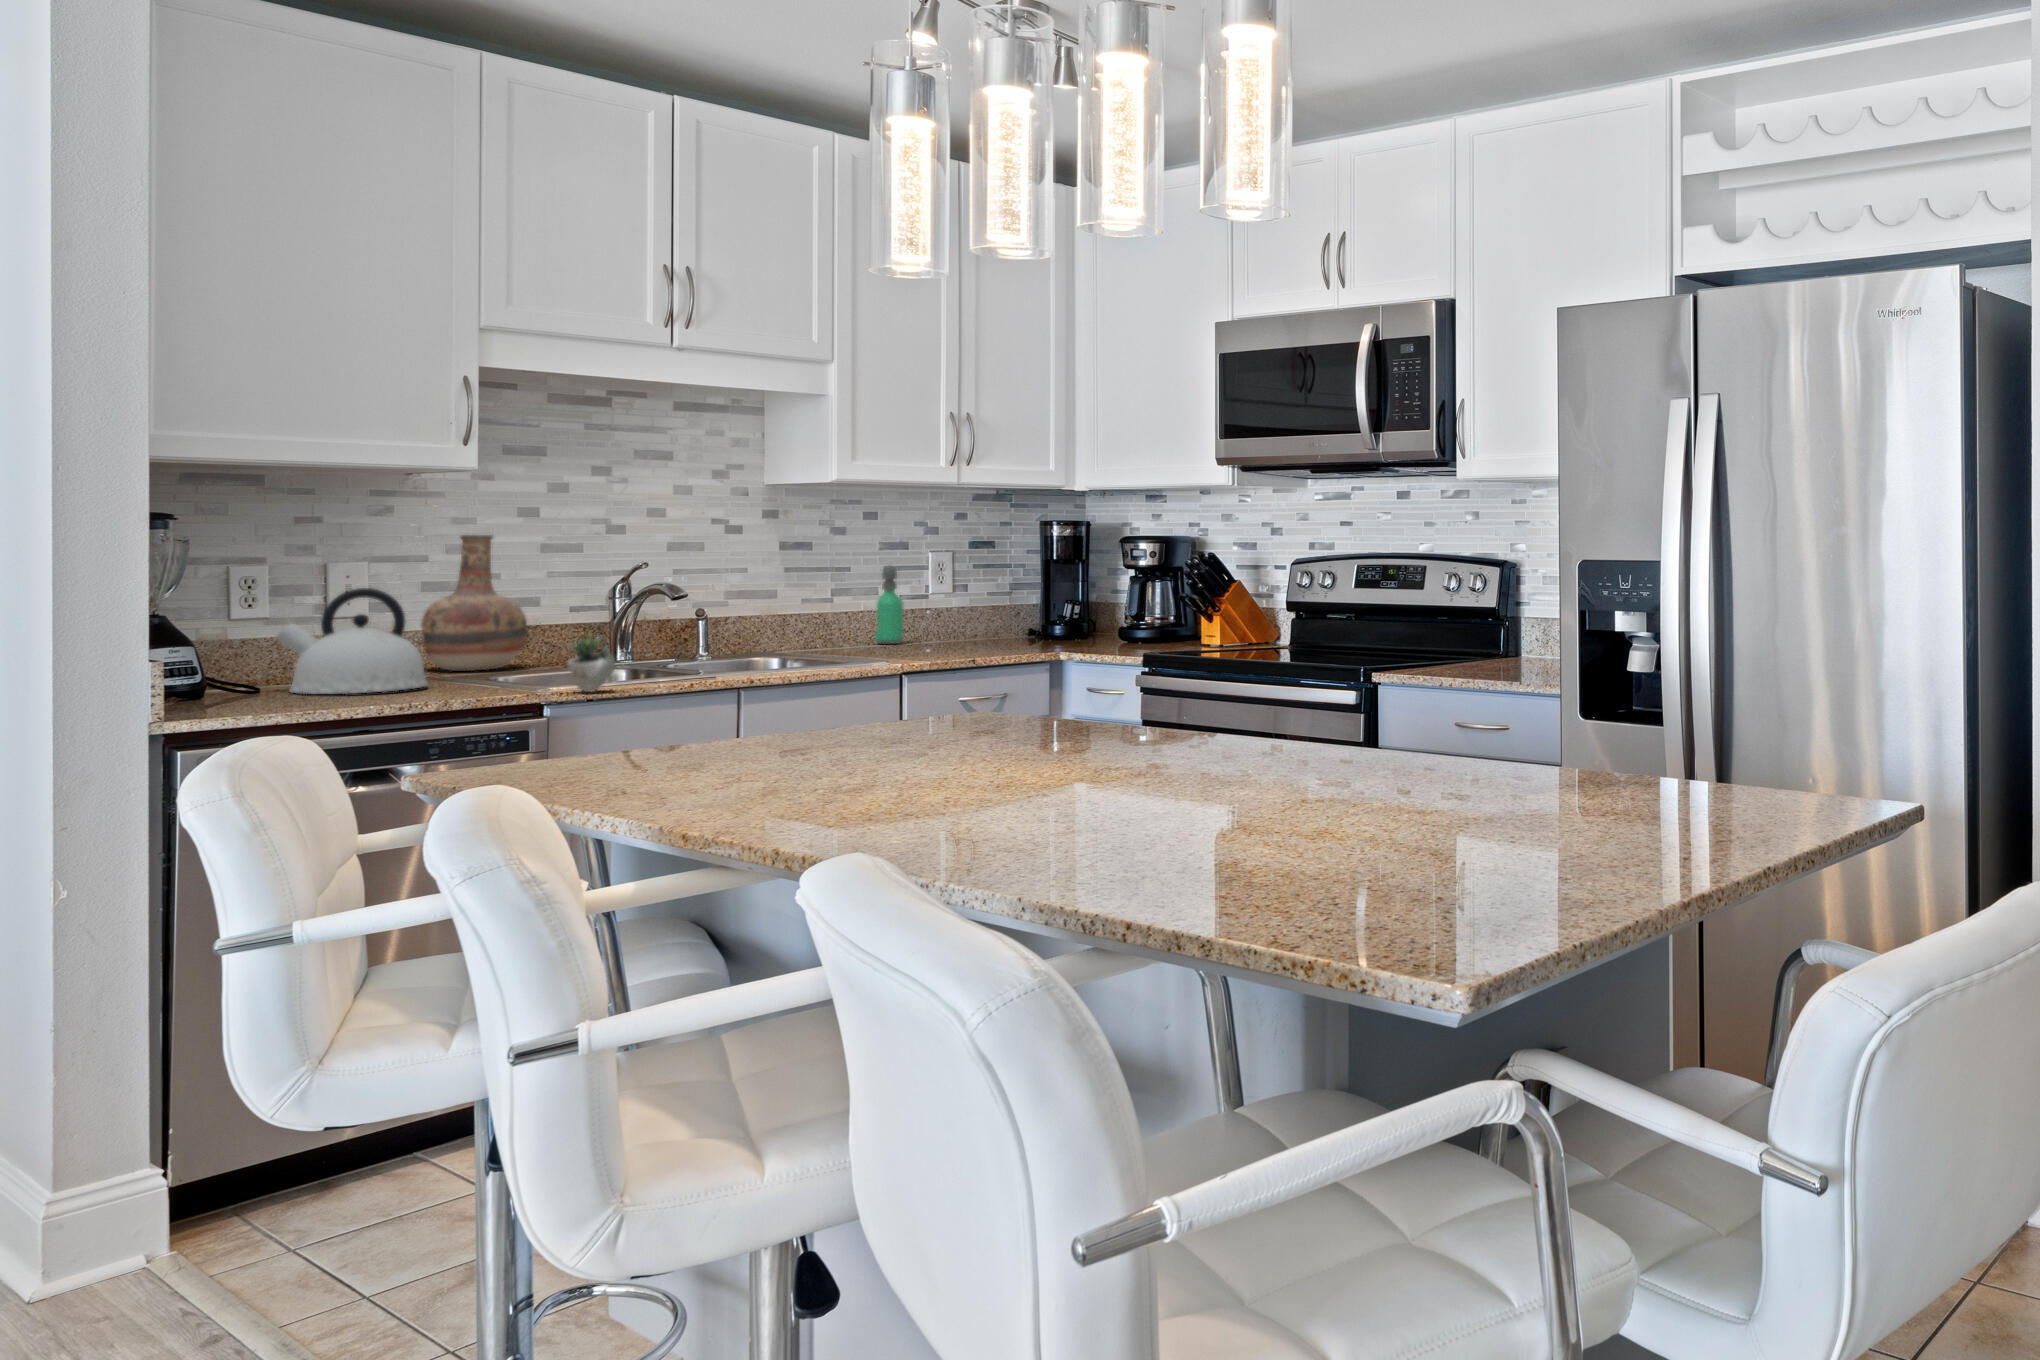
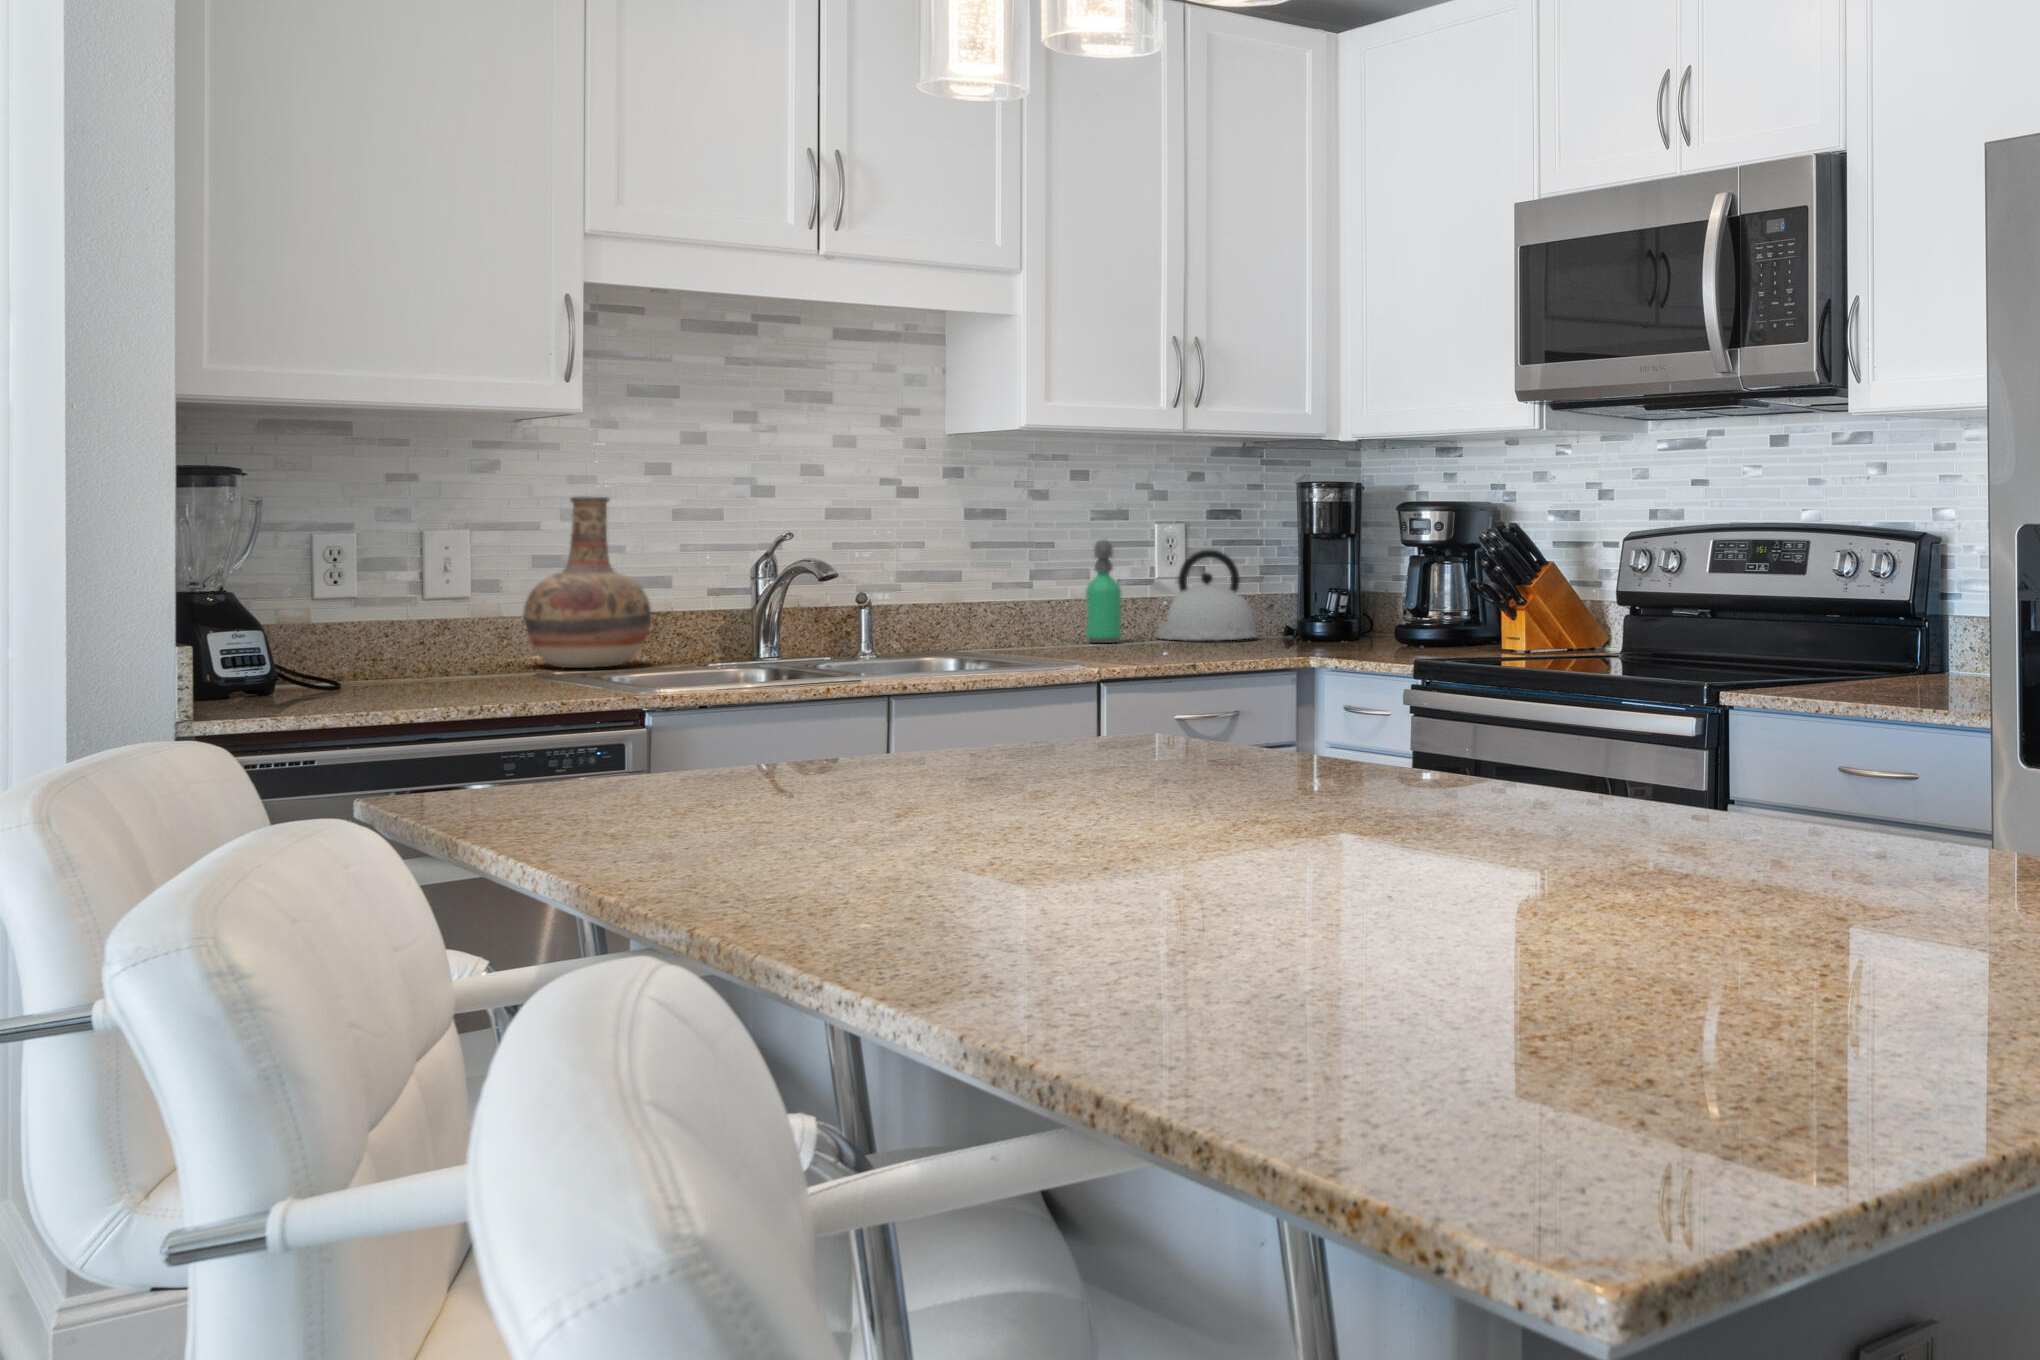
kettle: present [277,588,428,694] -> present [1152,550,1257,640]
succulent plant: present [567,632,615,692] -> none [678,612,770,697]

